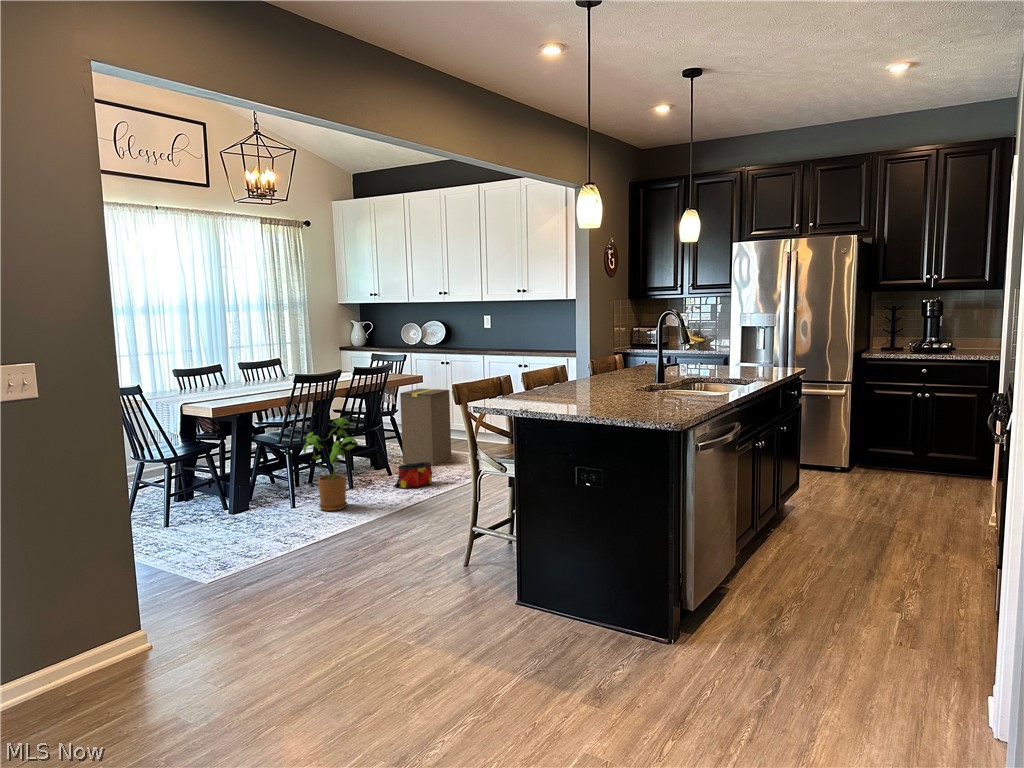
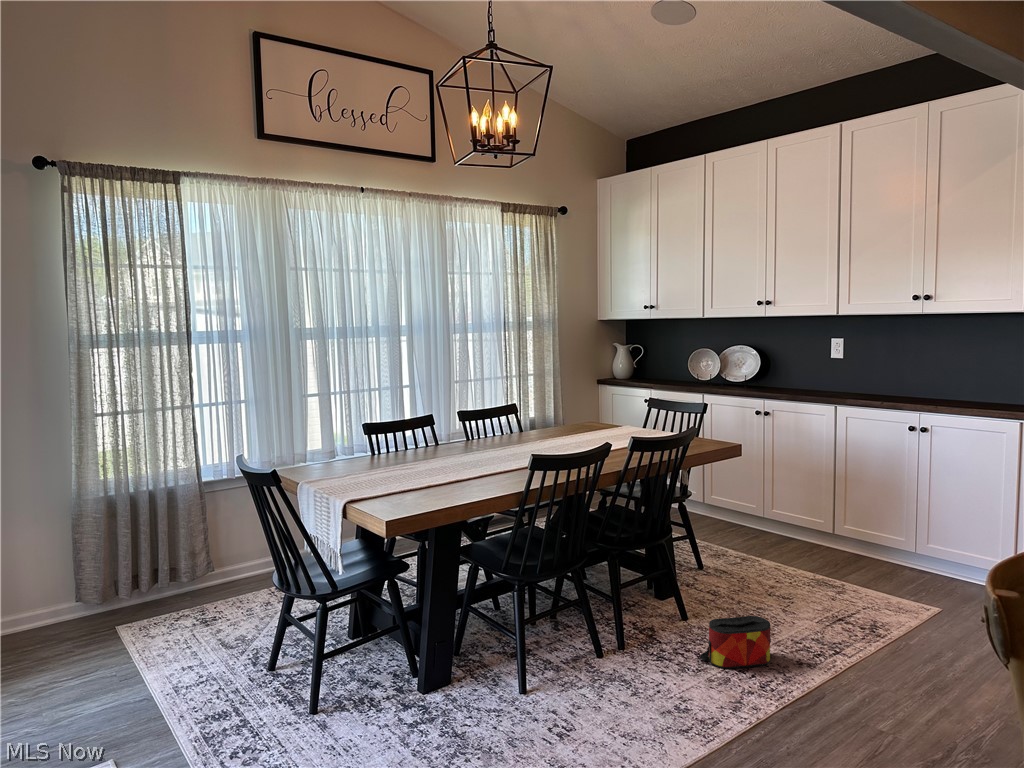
cardboard box: present [400,389,451,466] -> none [702,463,788,605]
house plant: present [303,418,358,511] -> none [542,540,647,719]

